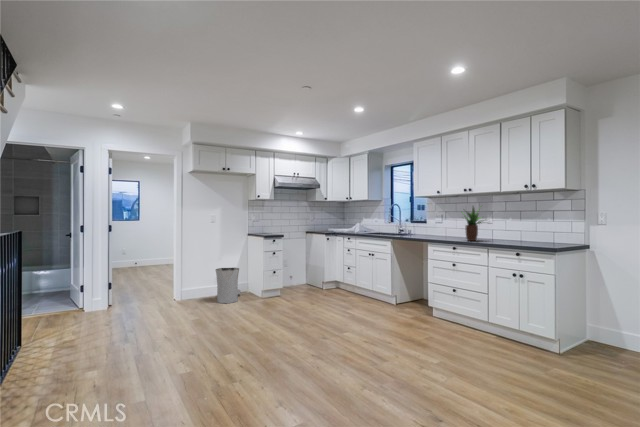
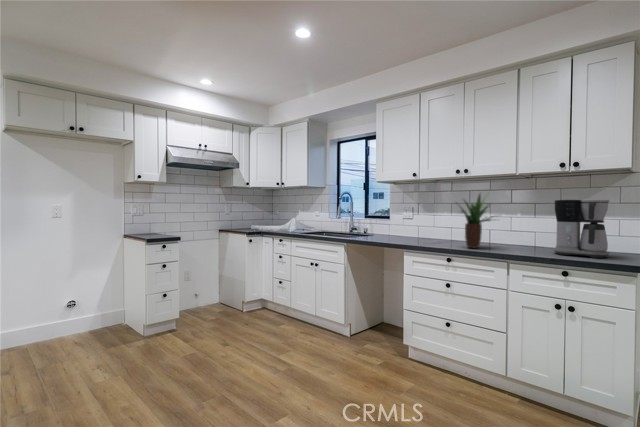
coffee maker: none [520,209,552,246] -> present [554,199,609,258]
trash can: present [216,268,241,303] -> none [53,292,108,356]

